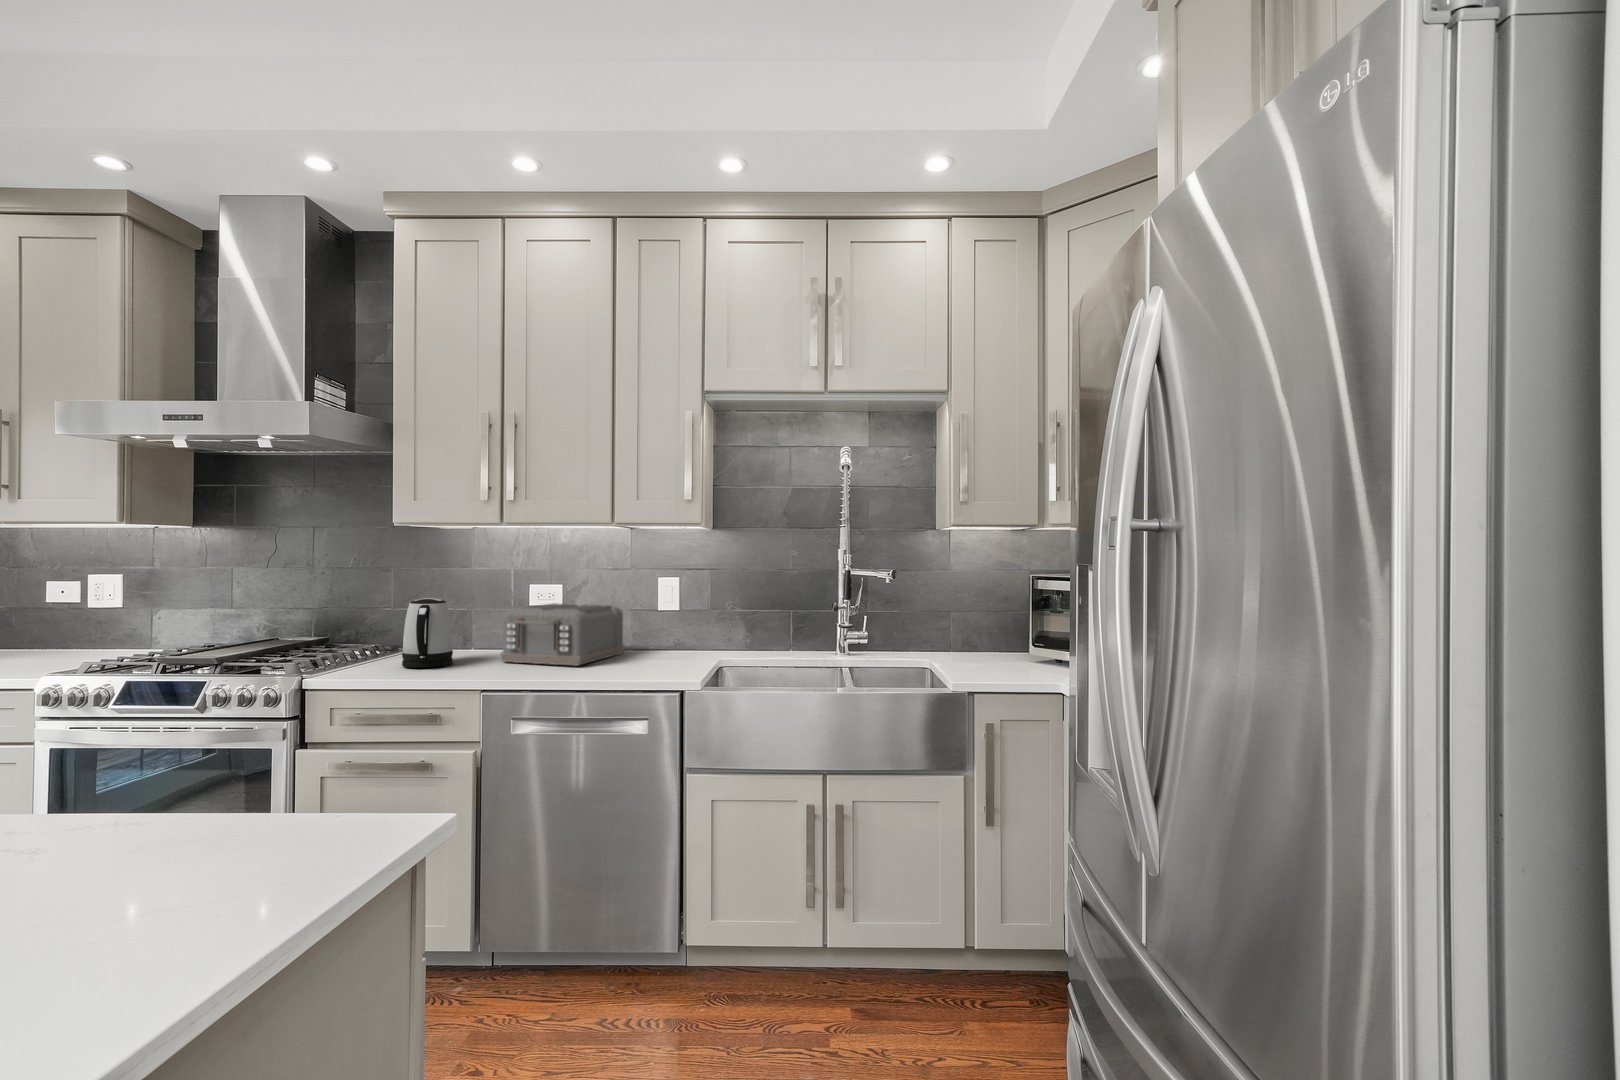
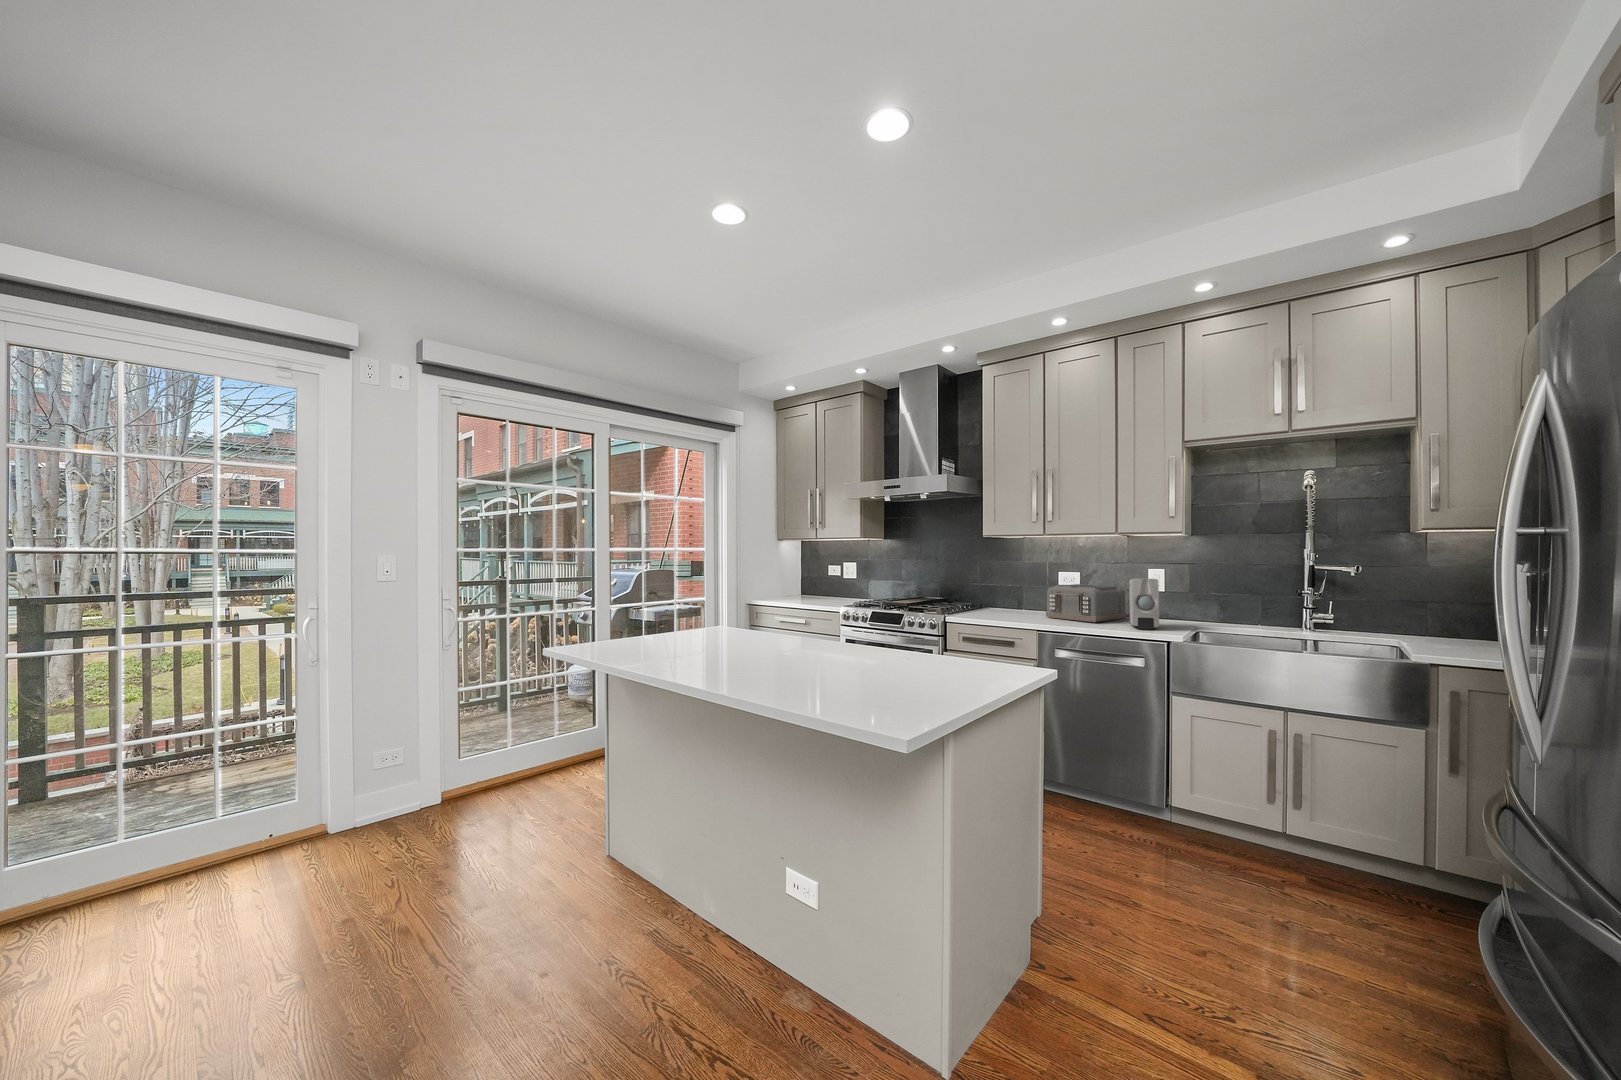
soap dispenser: none [630,593,671,672] -> present [1129,578,1159,630]
kettle: present [402,598,453,668] -> none [992,578,1018,617]

